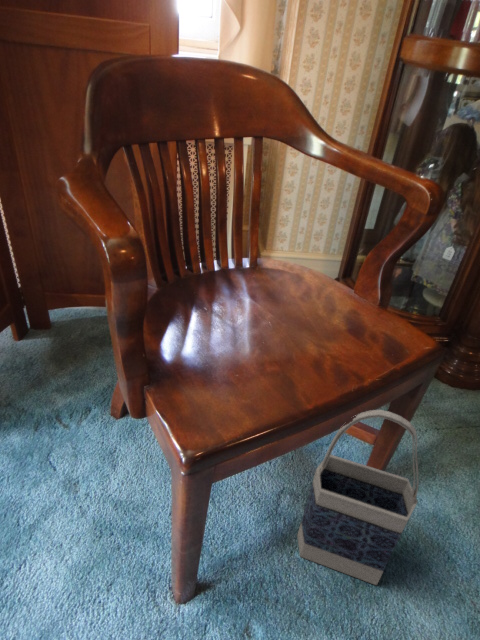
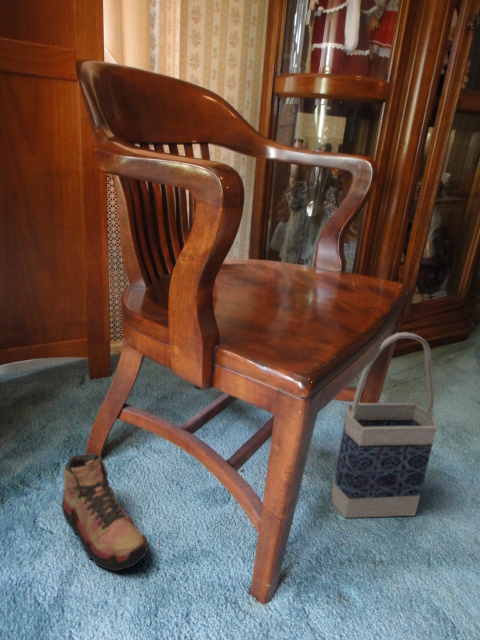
shoe: none [63,416,113,525] -> present [62,453,148,571]

